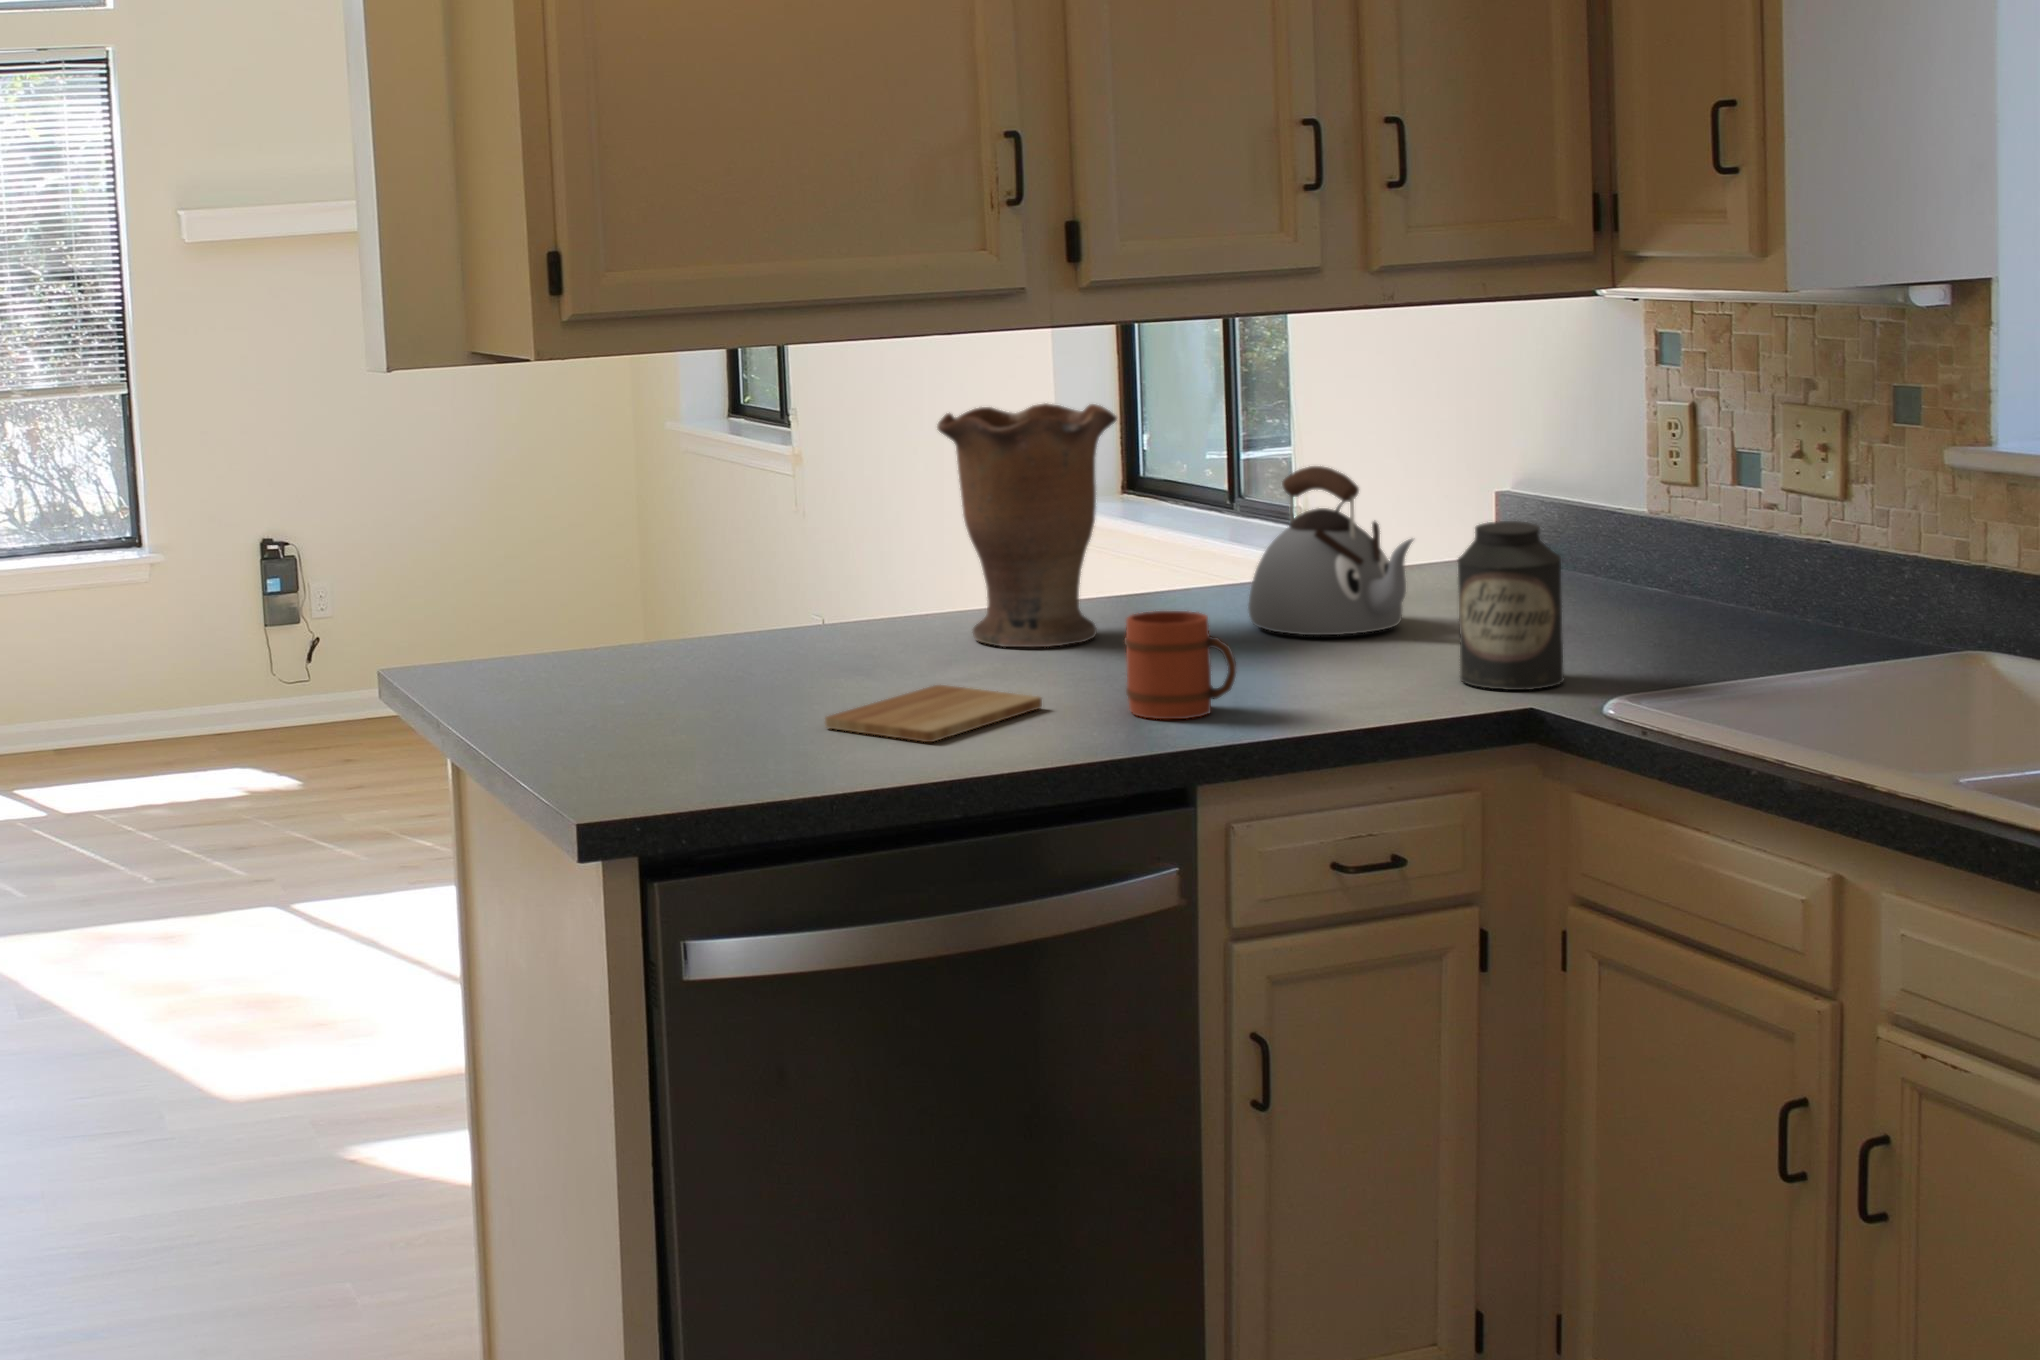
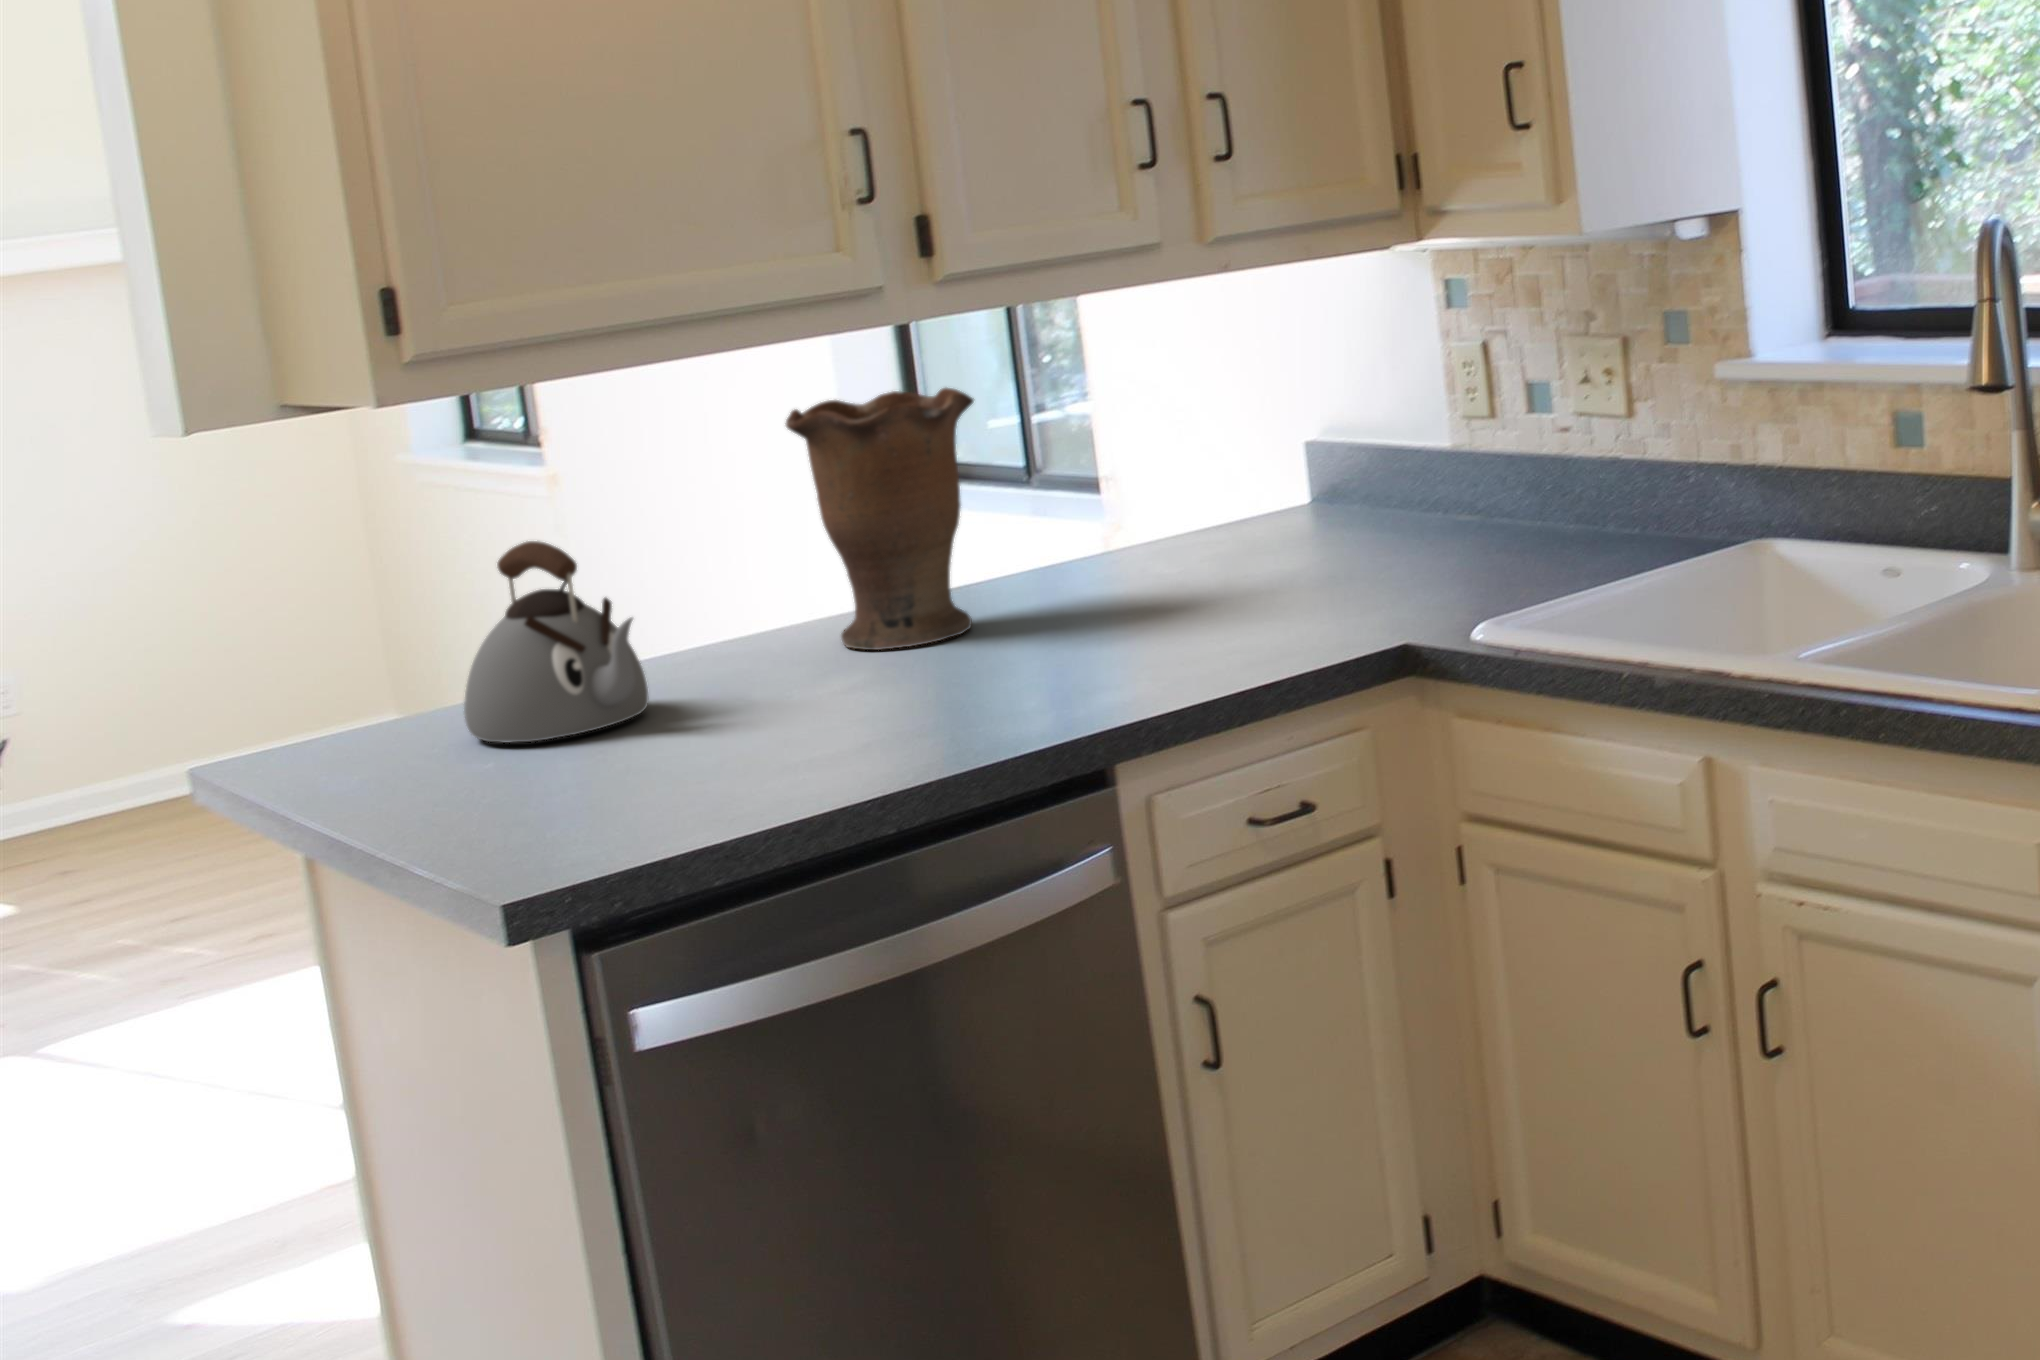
kettle: present [1248,466,1413,635] -> present [464,541,649,743]
canister: present [1458,521,1564,690] -> none [1329,465,1433,628]
mug: present [1124,611,1236,719] -> none [1027,588,1144,703]
cutting board: present [825,685,1042,742] -> none [715,697,947,765]

